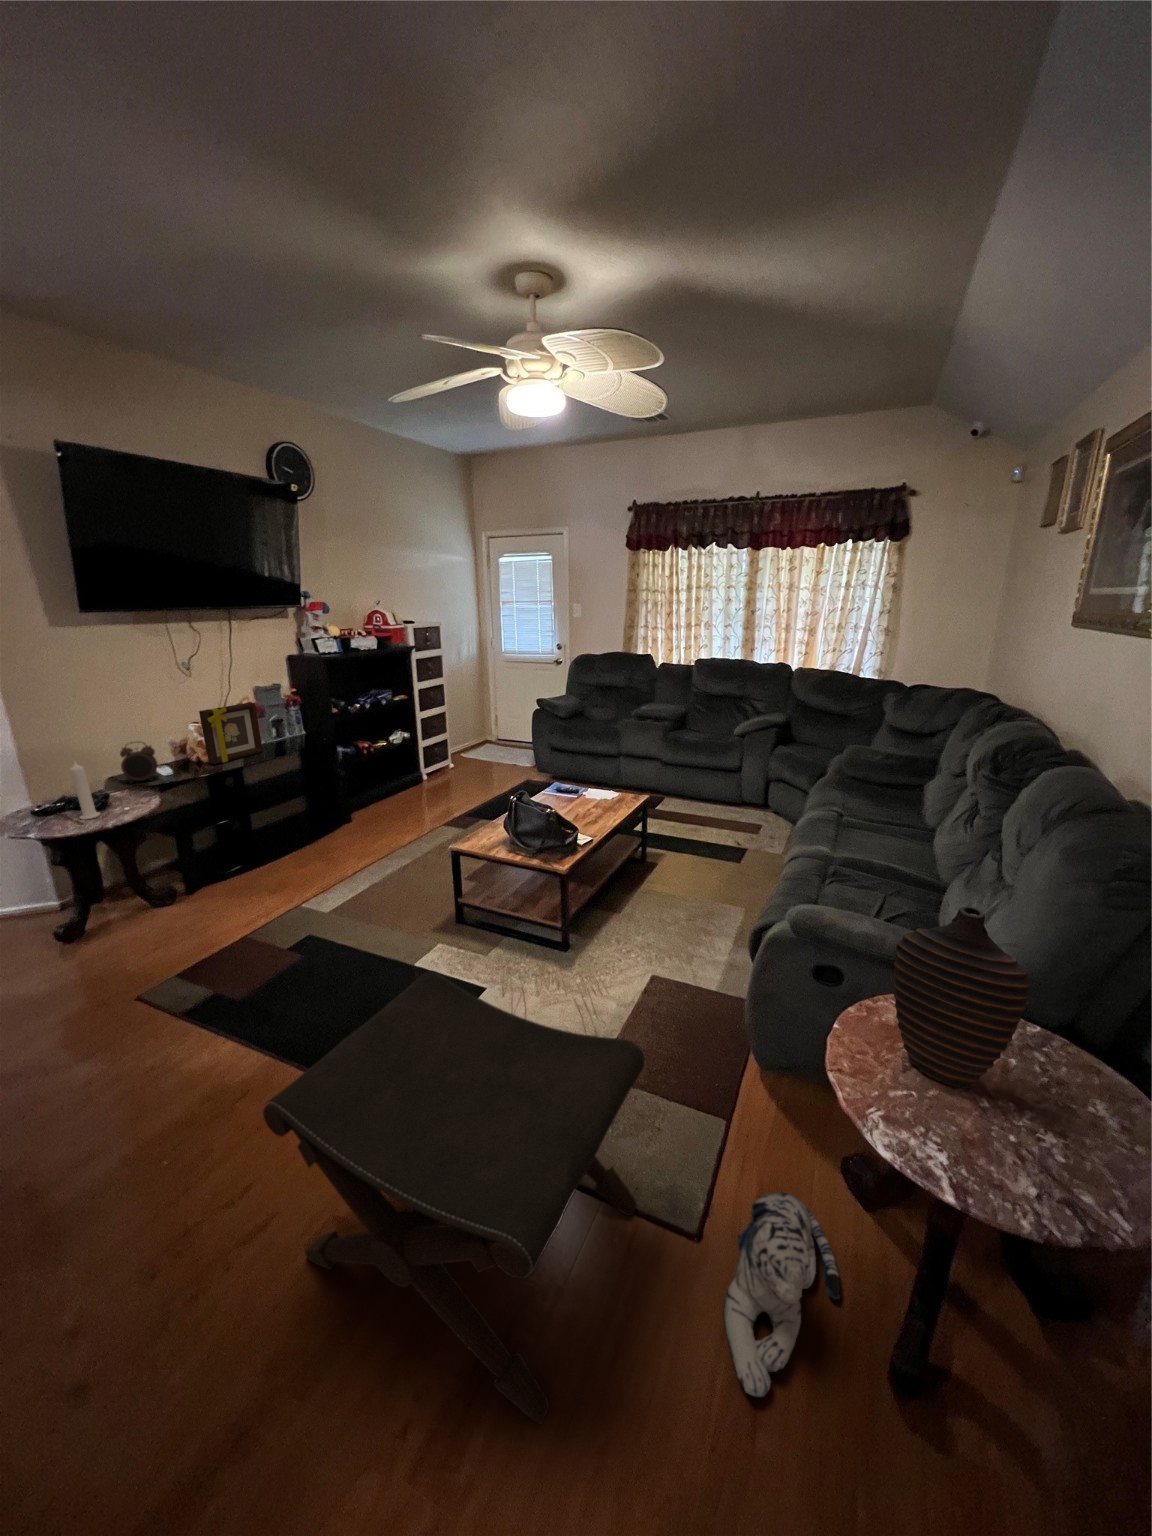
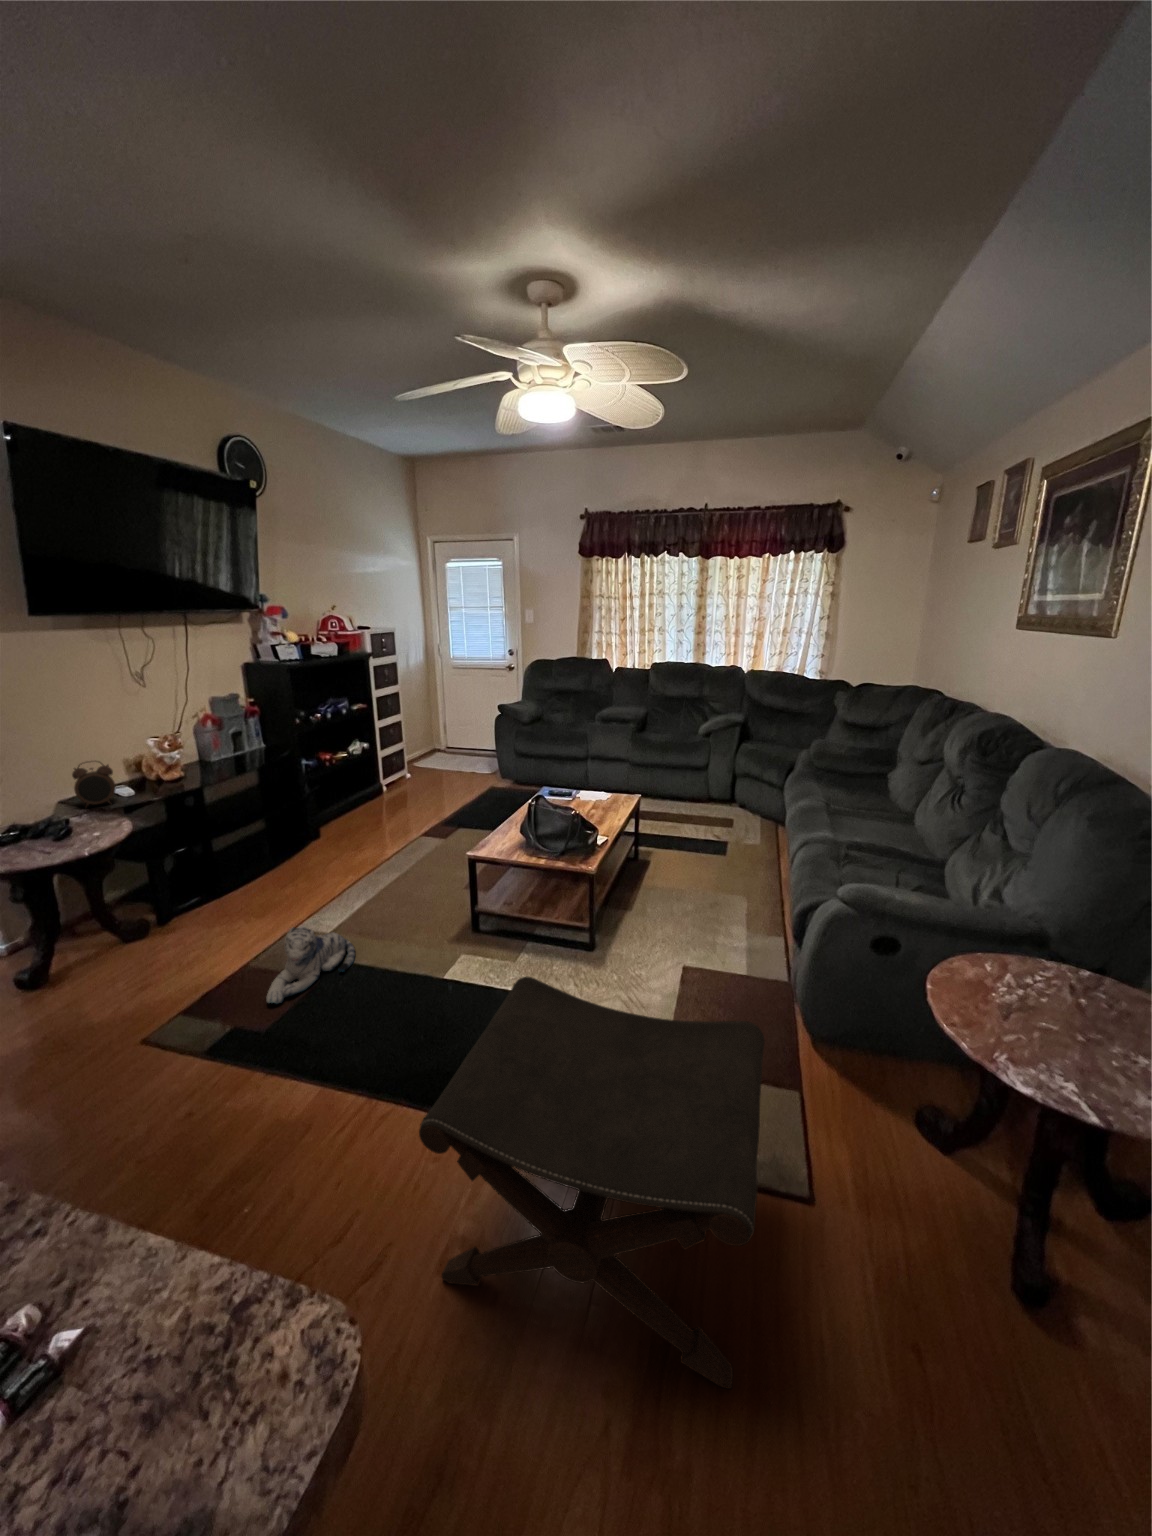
picture frame: present [199,703,263,764] -> none [158,715,226,783]
candle: present [70,761,100,820] -> none [33,784,68,850]
decorative vase: present [894,906,1031,1088] -> none [994,870,1121,1026]
plush toy: present [723,1192,840,1397] -> present [266,927,355,1003]

